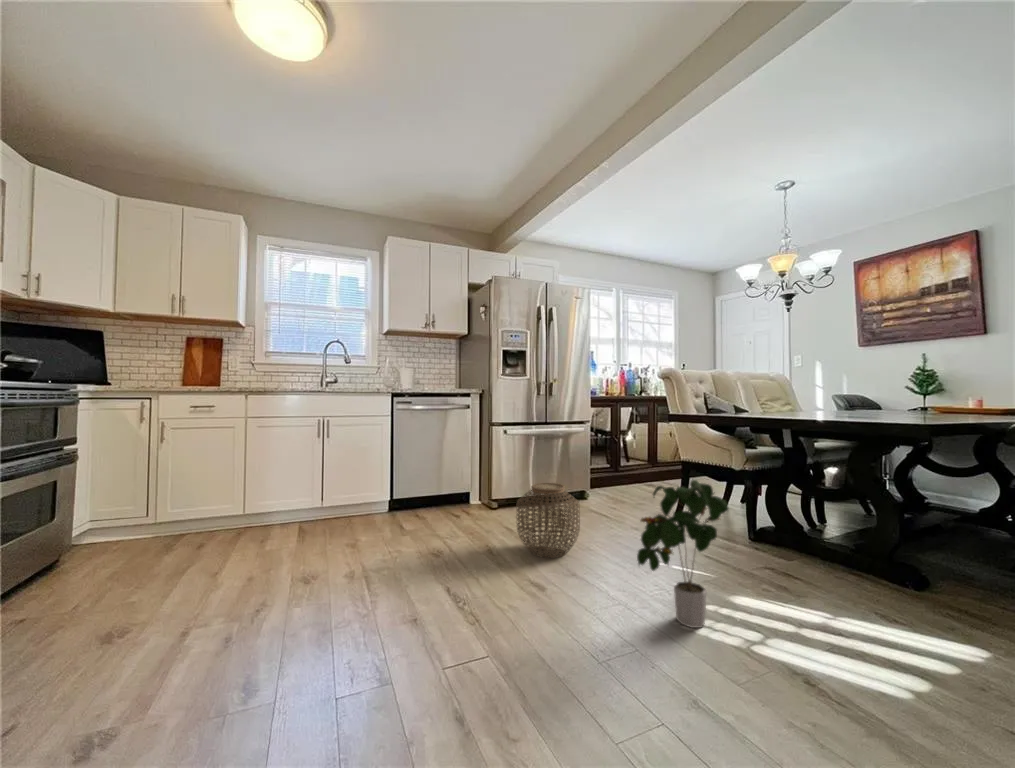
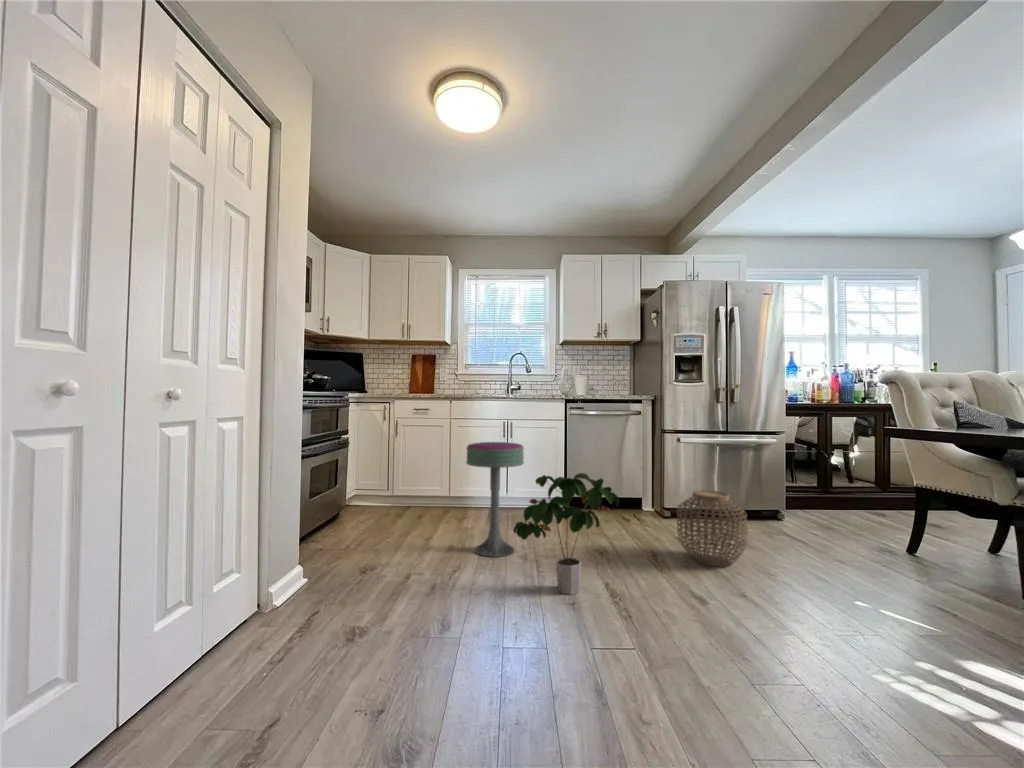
bar stool: none [275,446,352,589] -> present [466,442,524,557]
potted plant: present [637,480,728,628] -> present [513,473,619,595]

